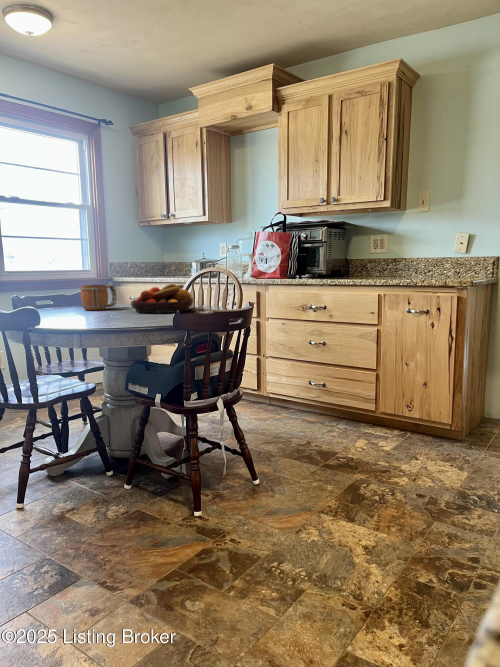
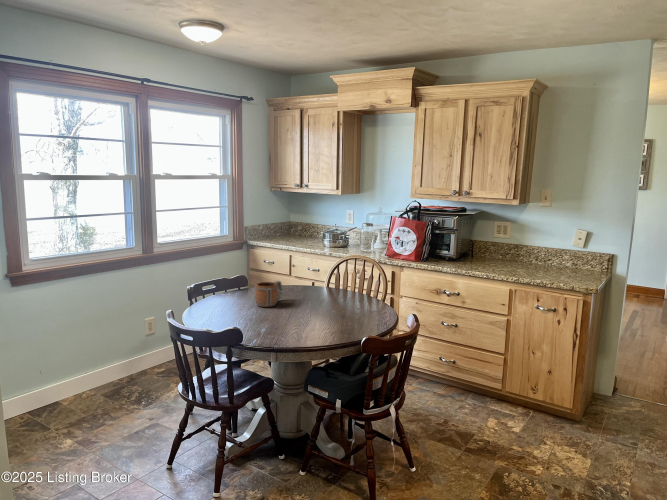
fruit bowl: present [131,284,193,313] -> none [304,286,358,320]

